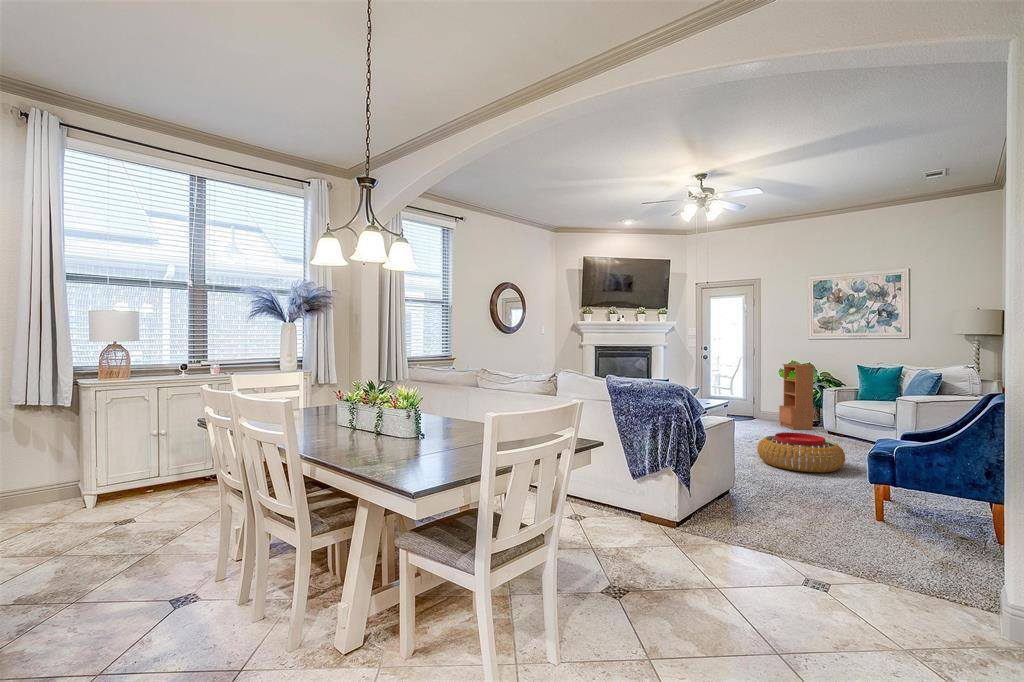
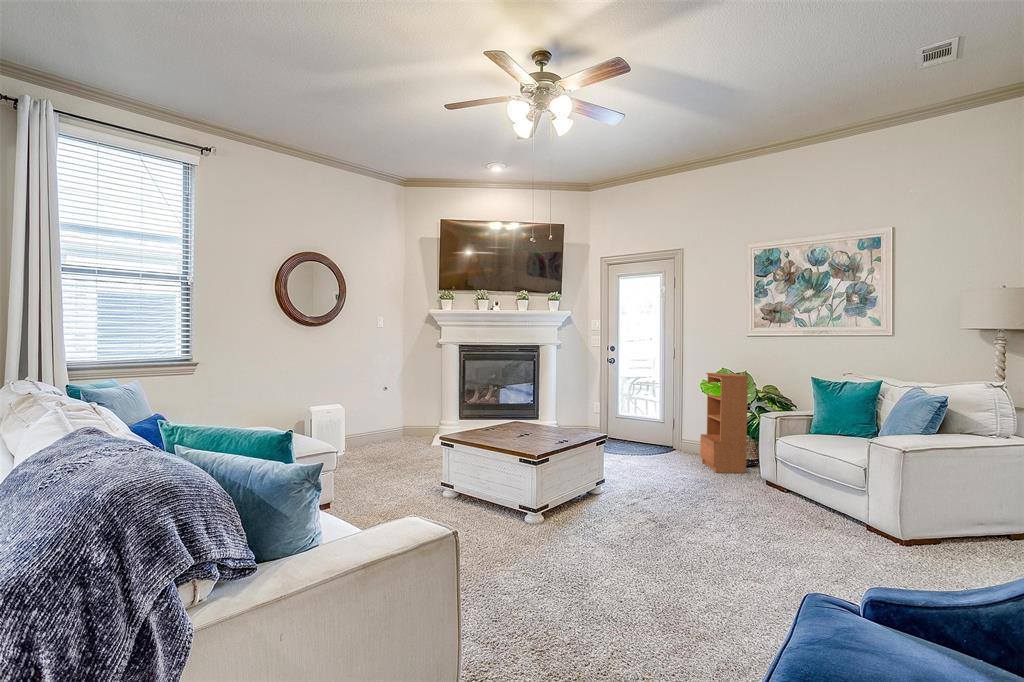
pouf: present [757,433,845,472] -> none [611,506,767,606]

